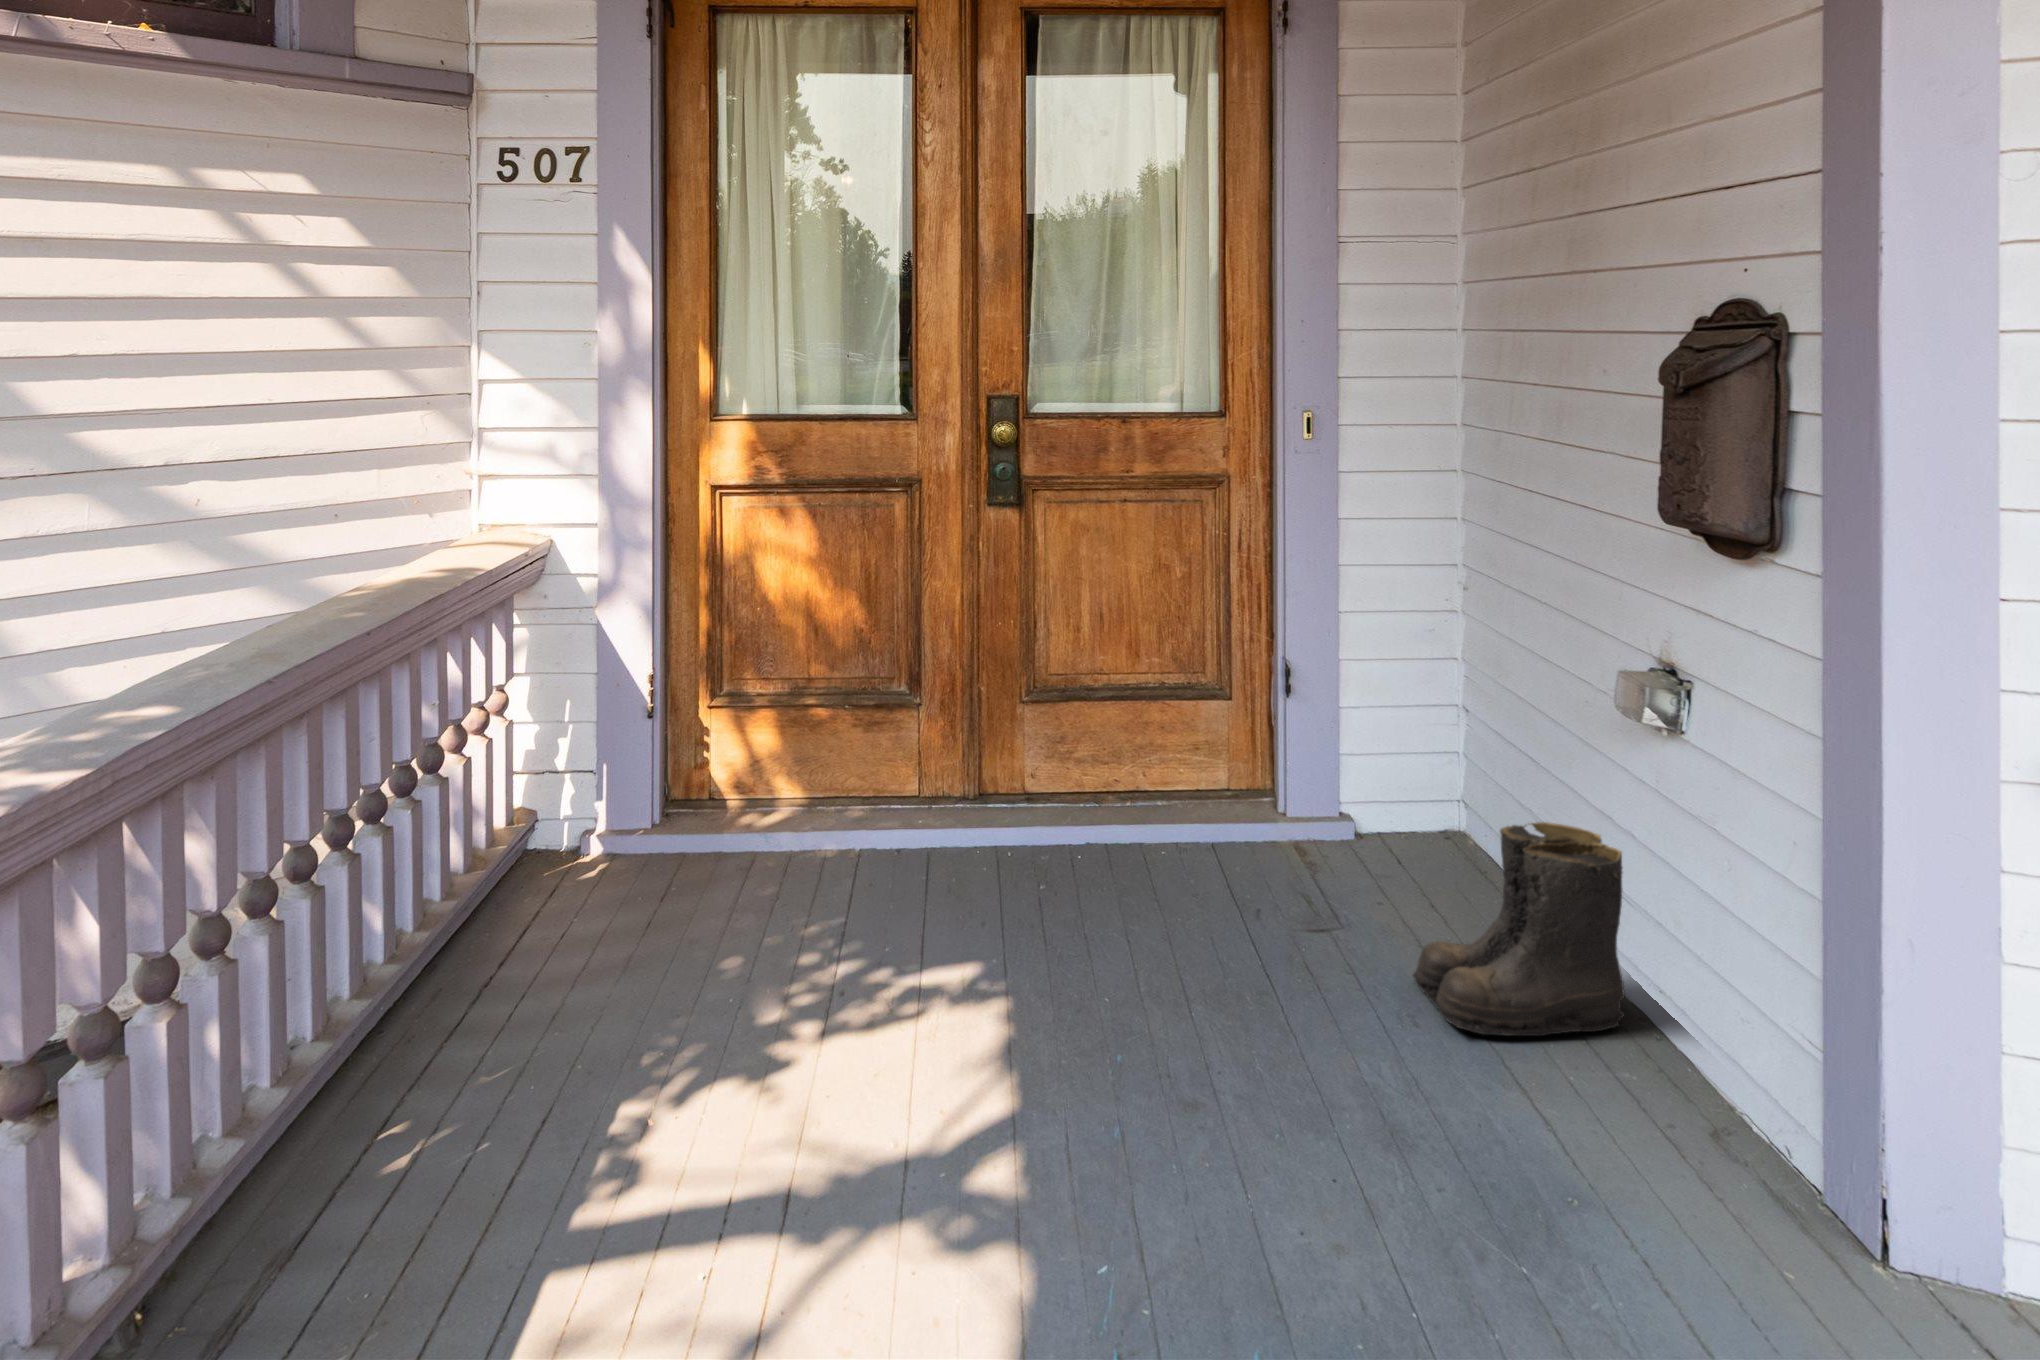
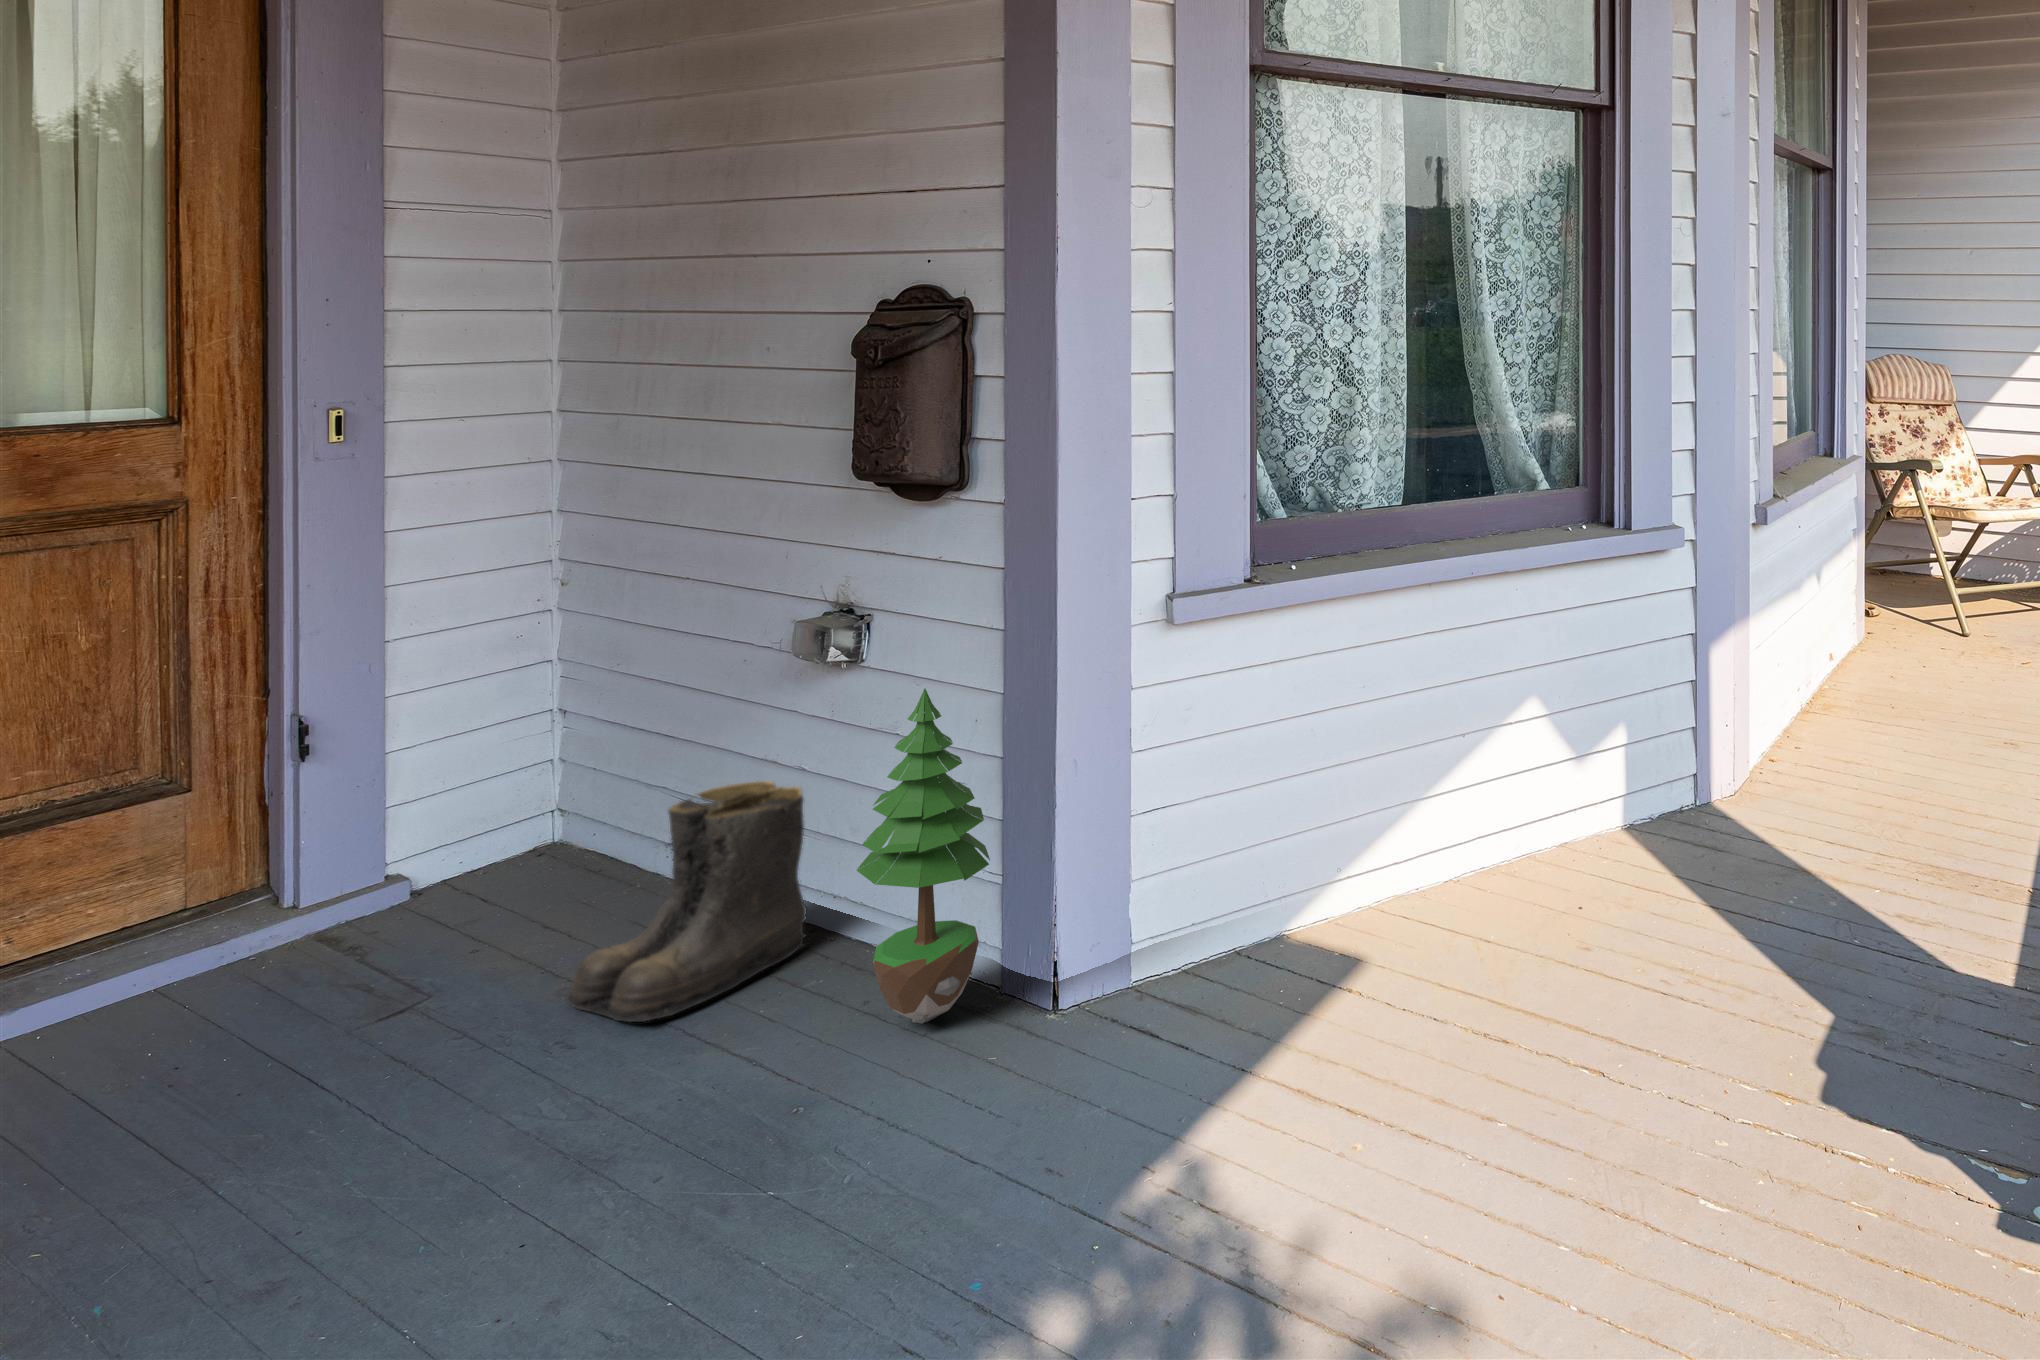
potted tree: none [1630,782,1787,1180] -> present [857,688,990,1024]

